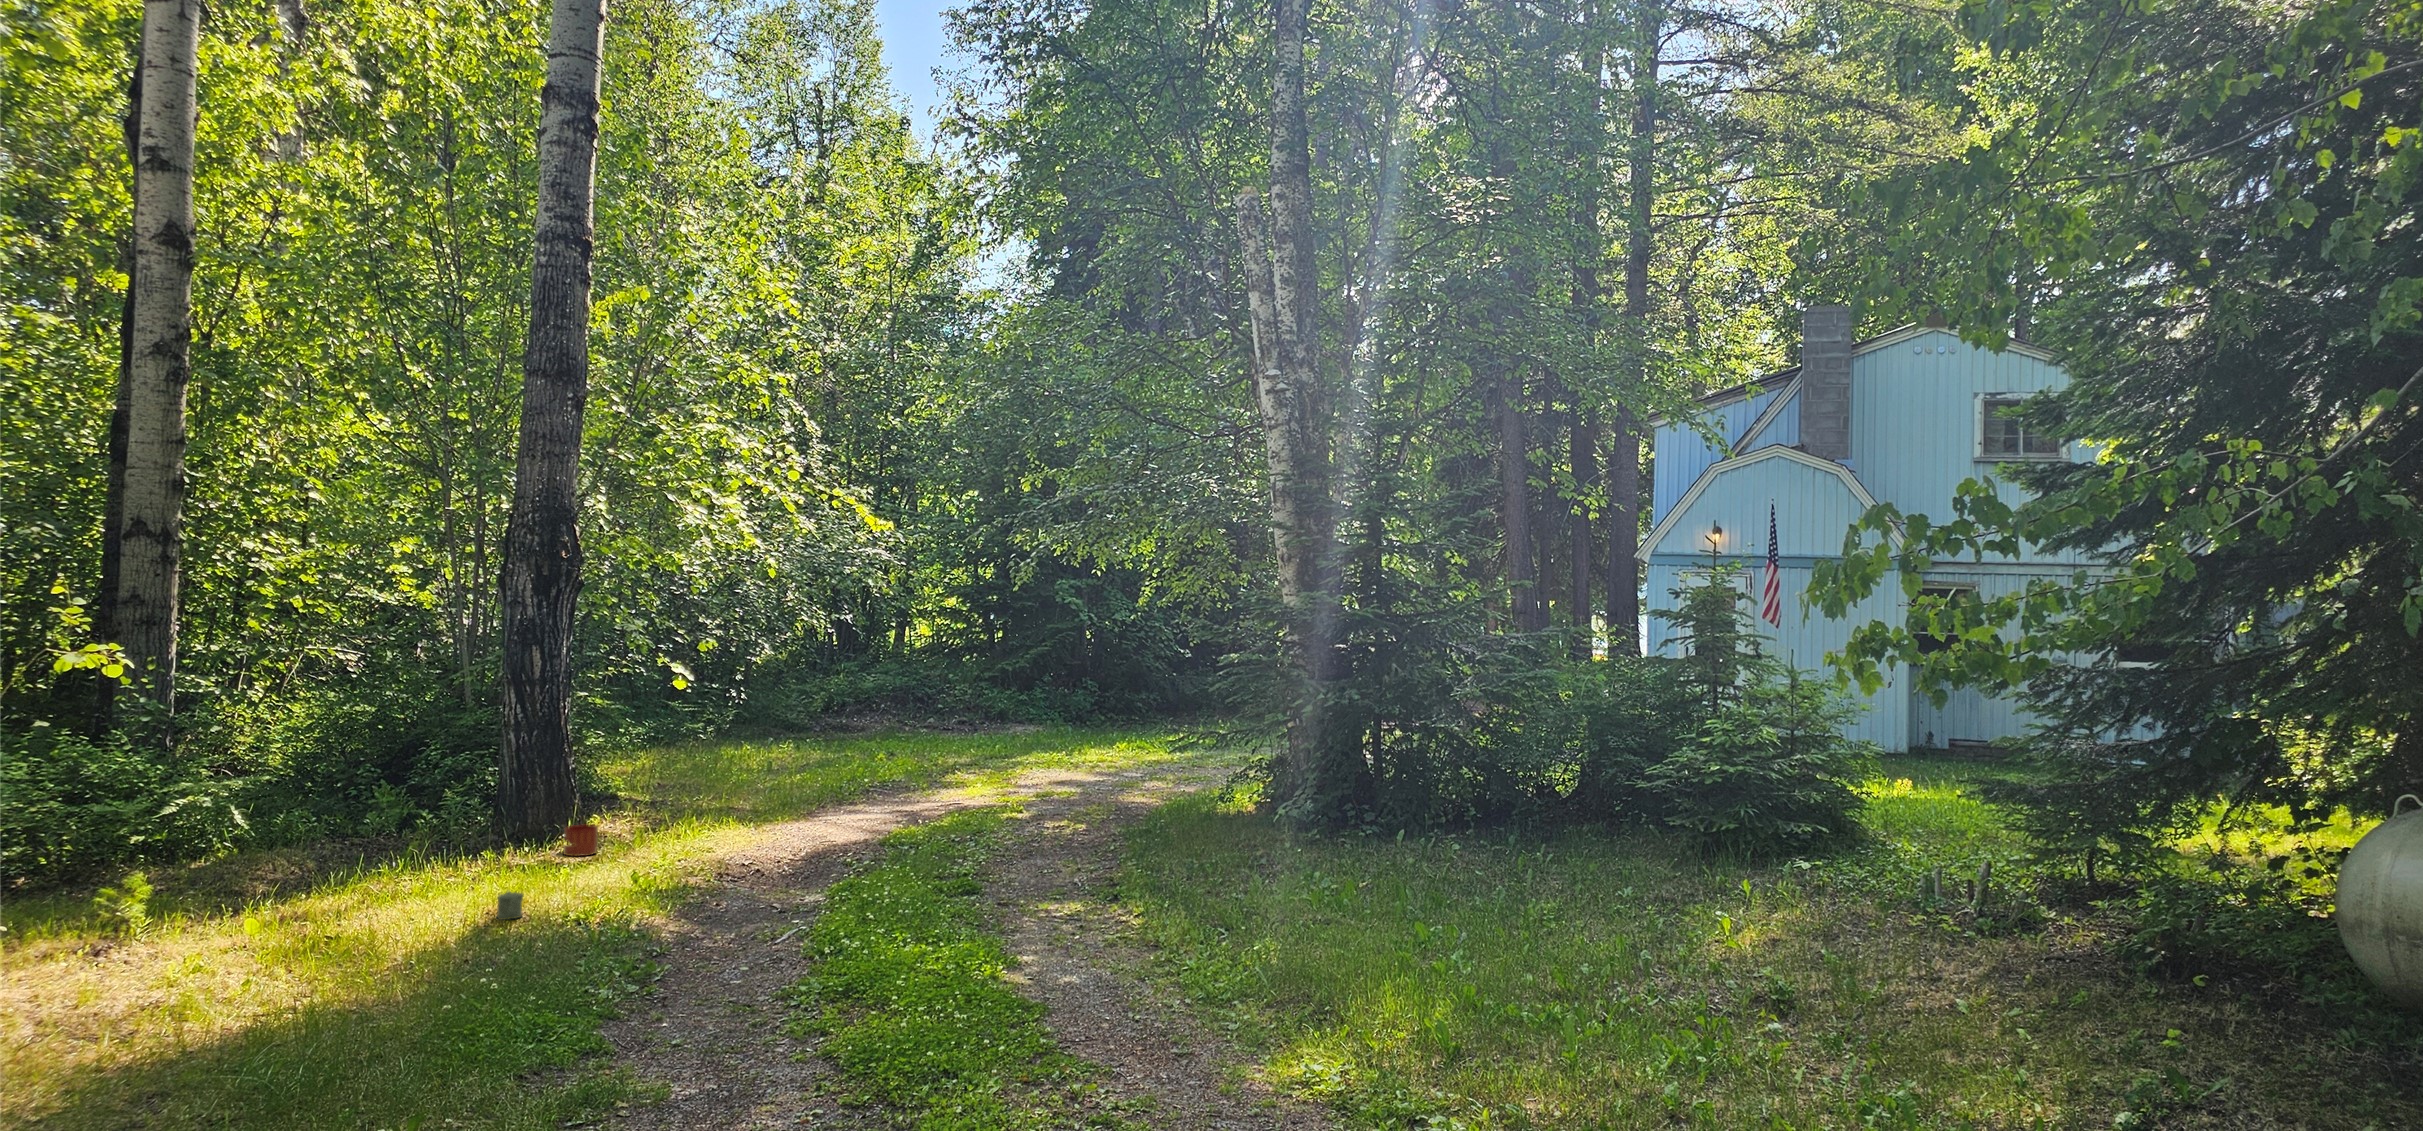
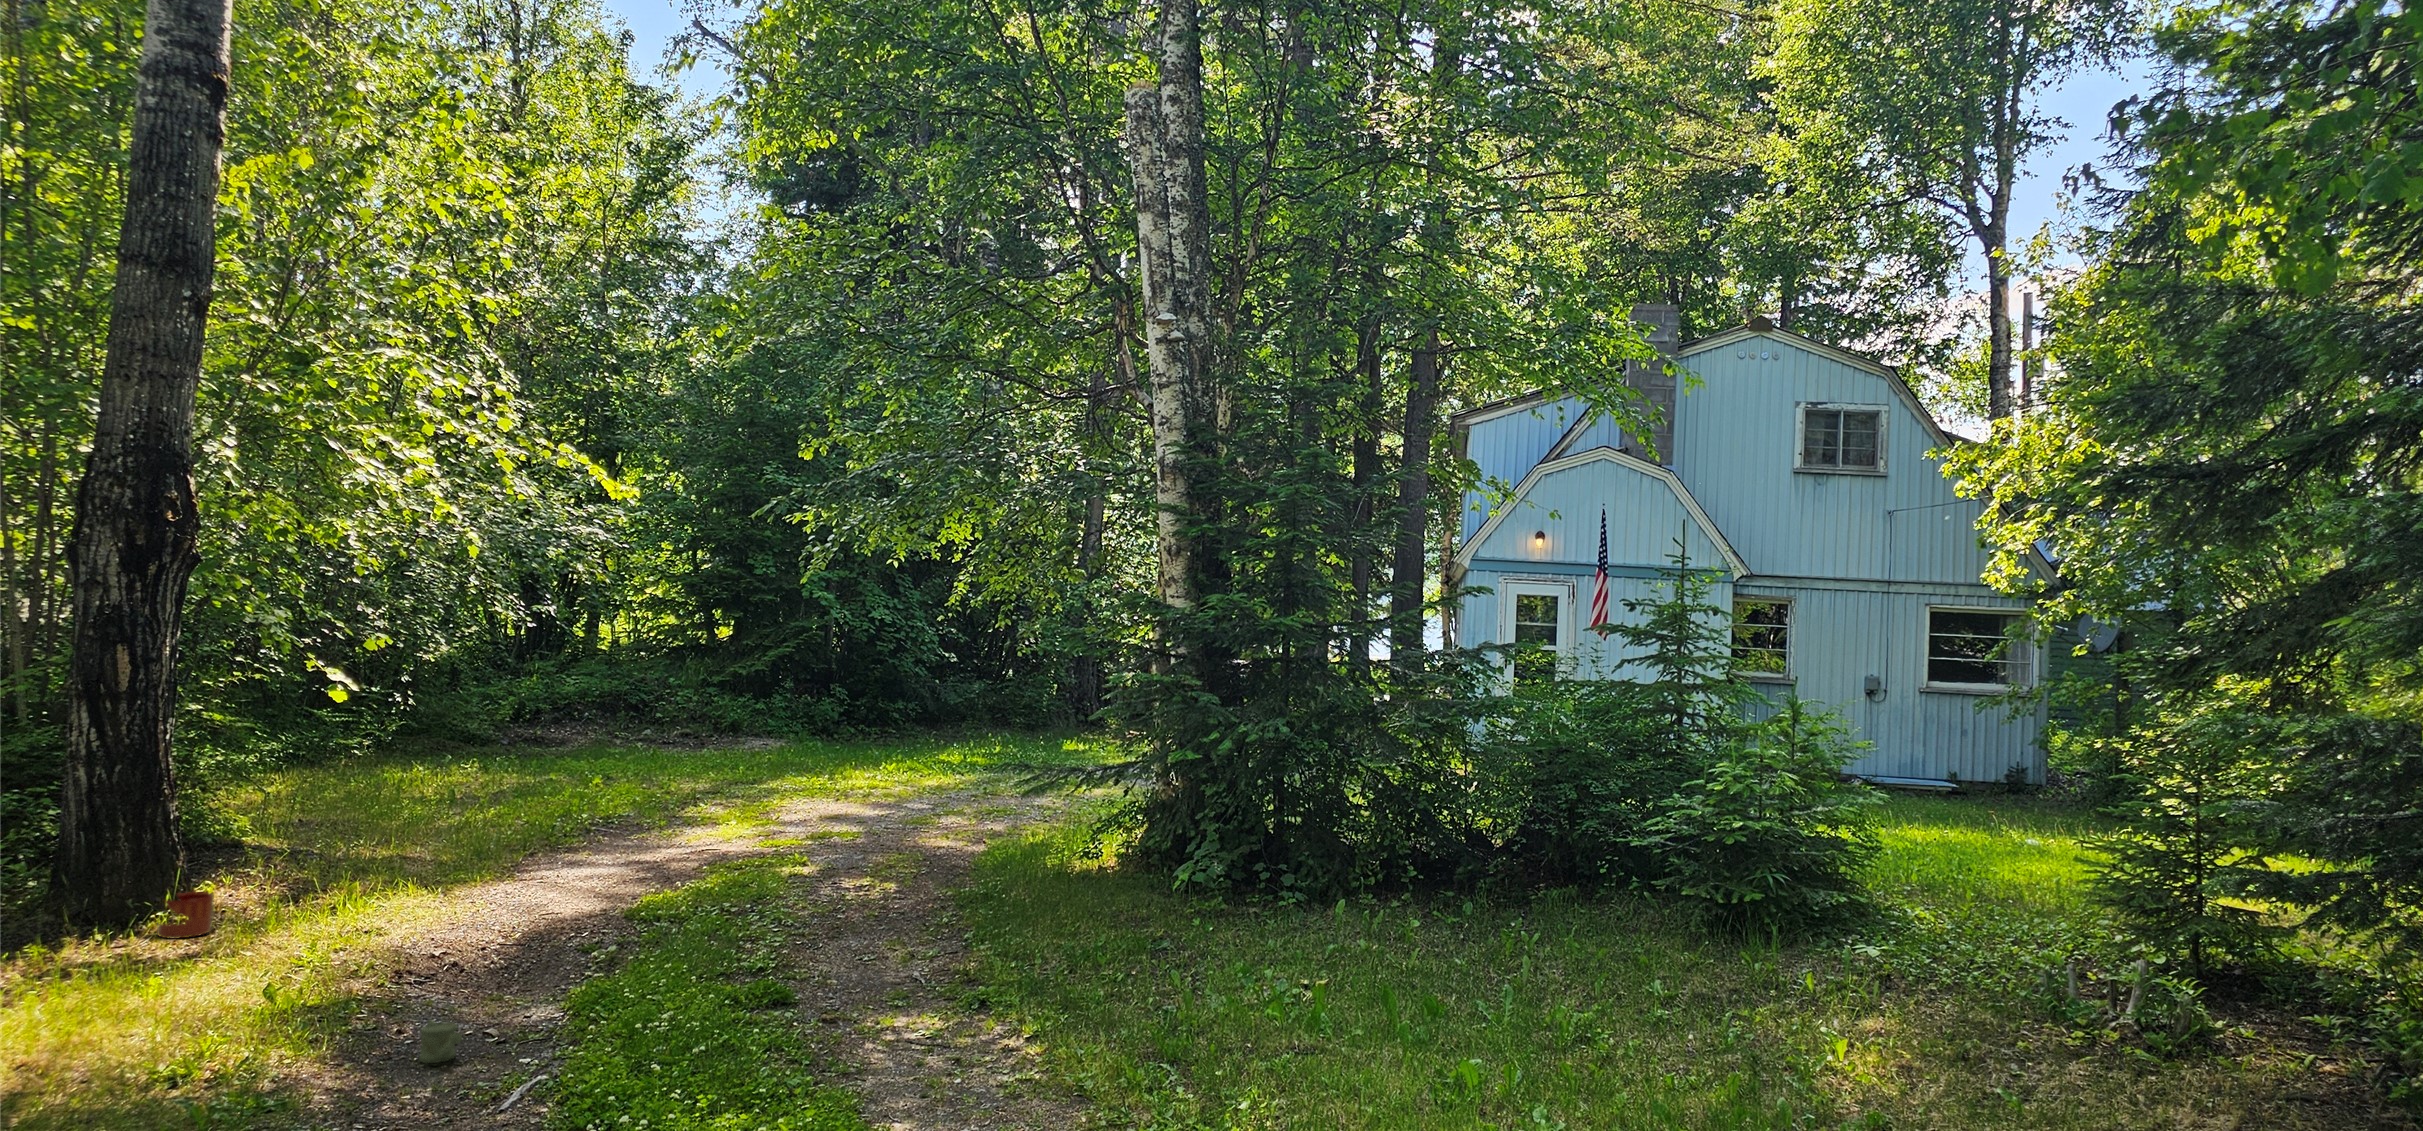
watering can: present [497,891,524,920] -> present [419,1020,462,1063]

